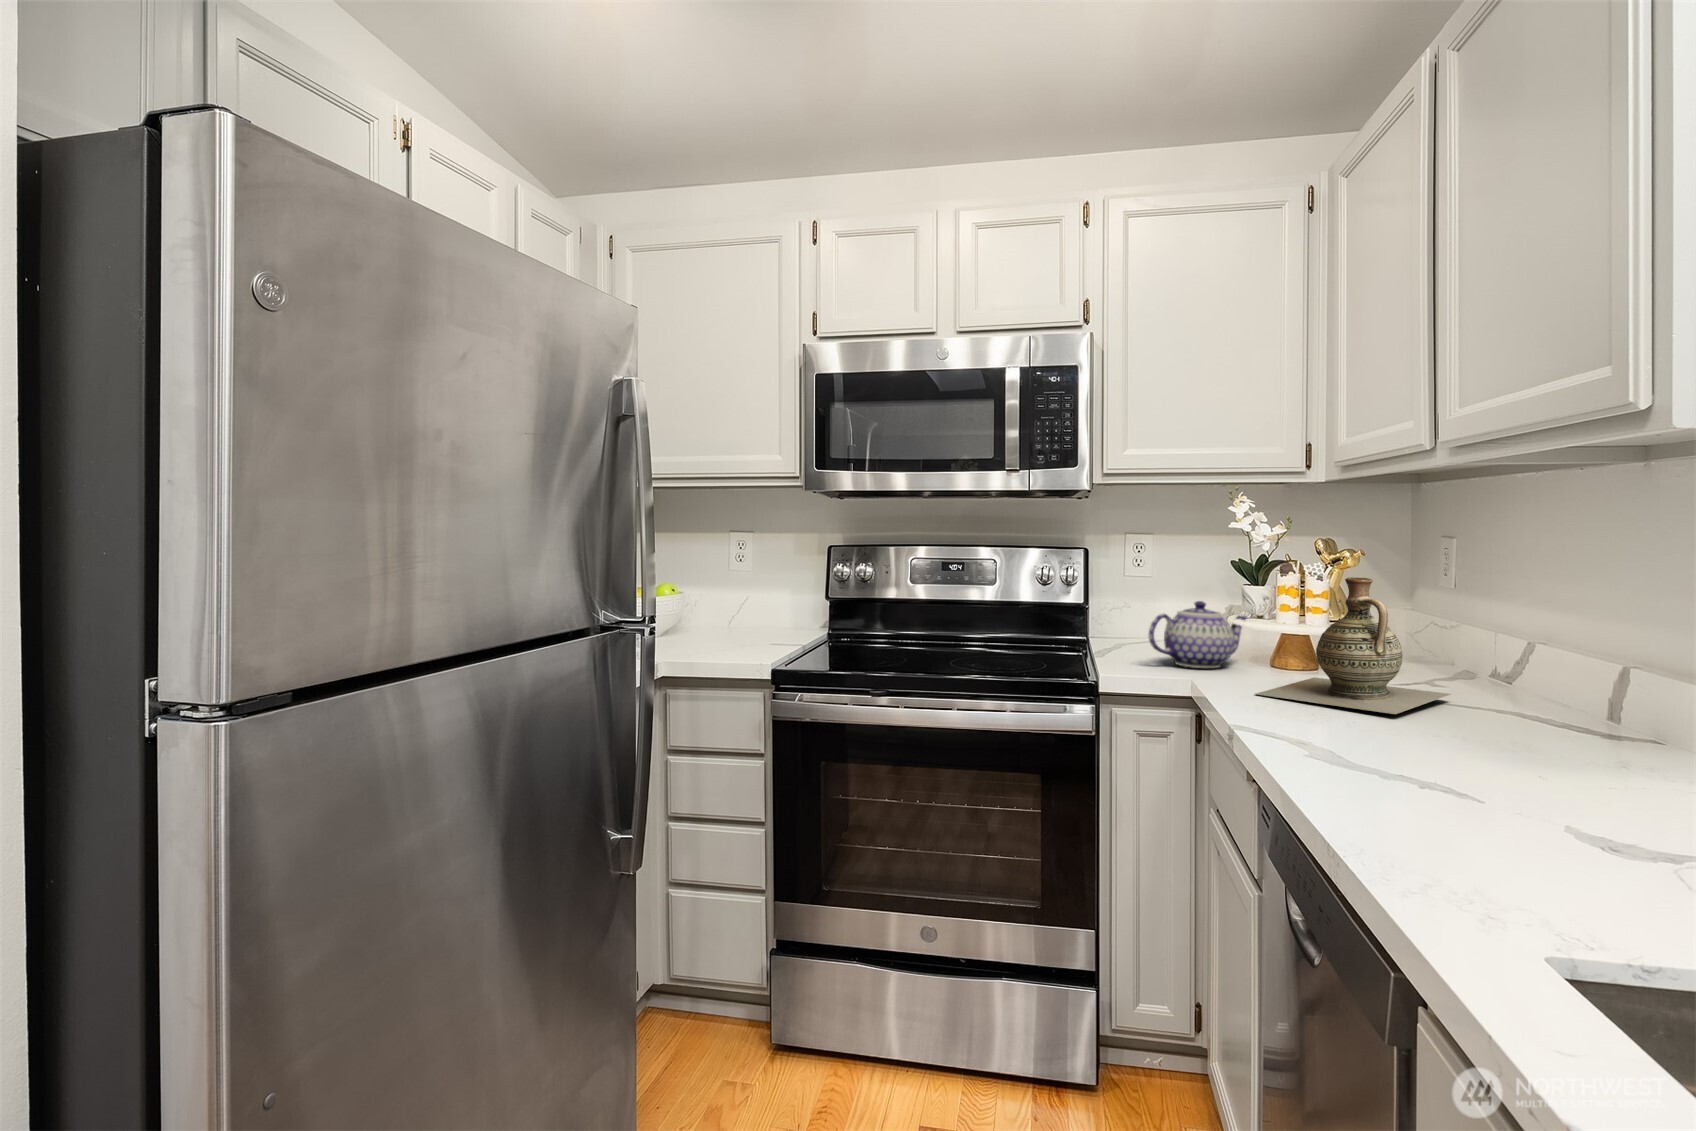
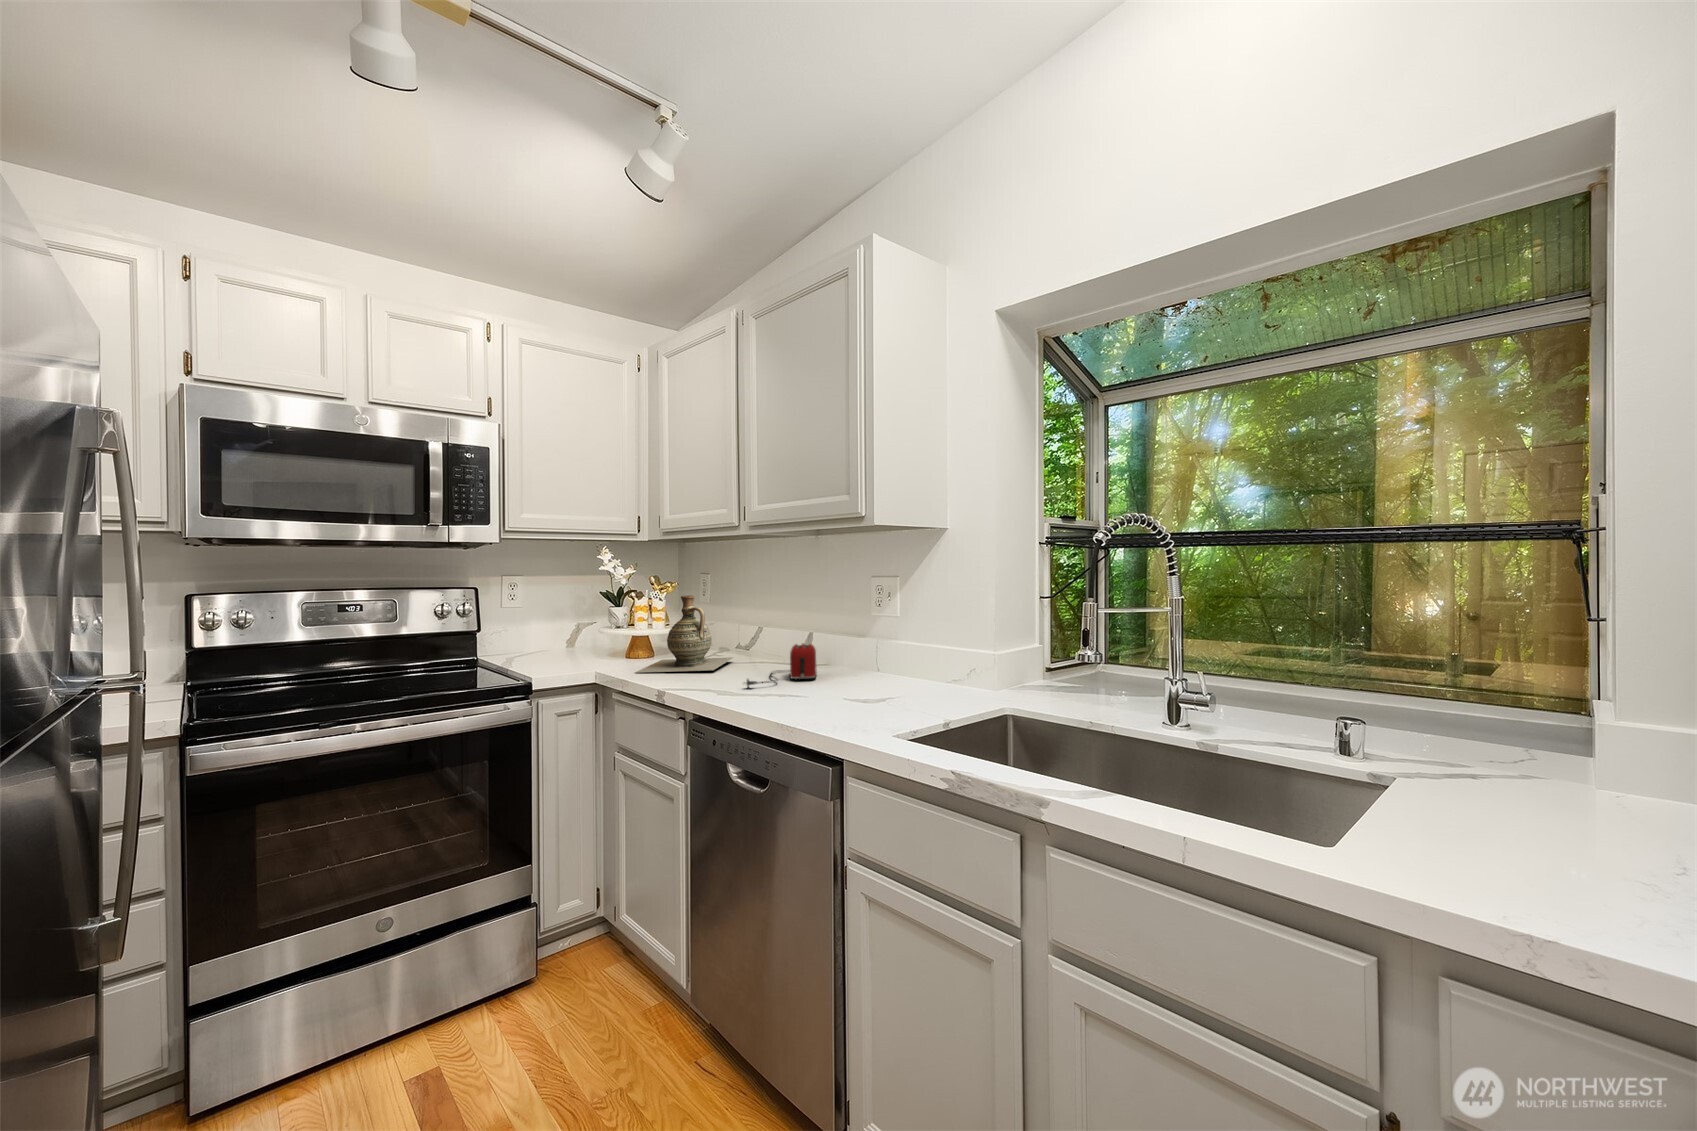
teapot: present [1149,601,1247,668] -> none [555,619,618,664]
toaster: none [1438,695,1644,776] -> present [744,643,817,687]

